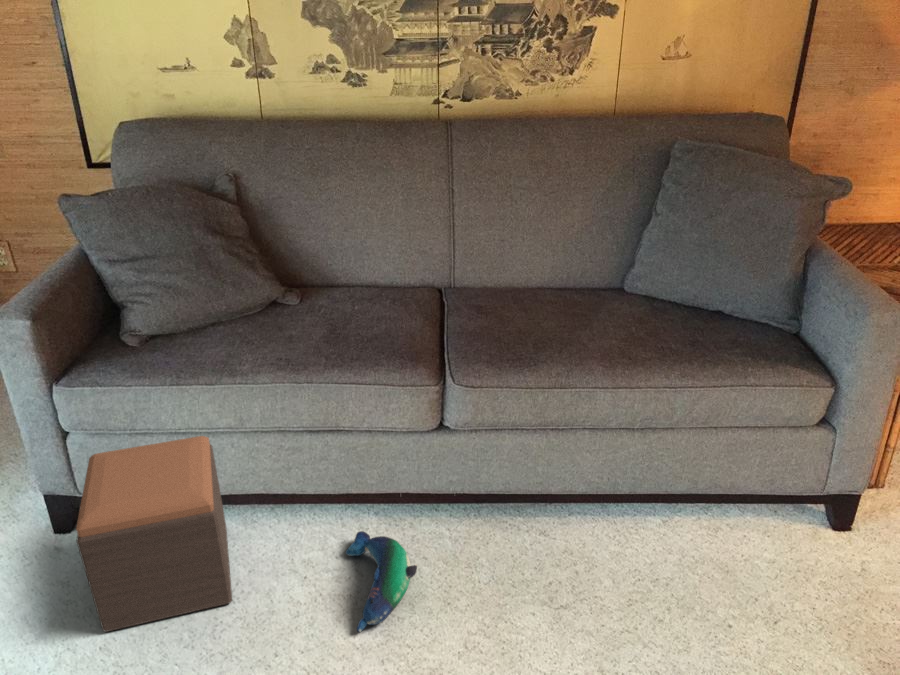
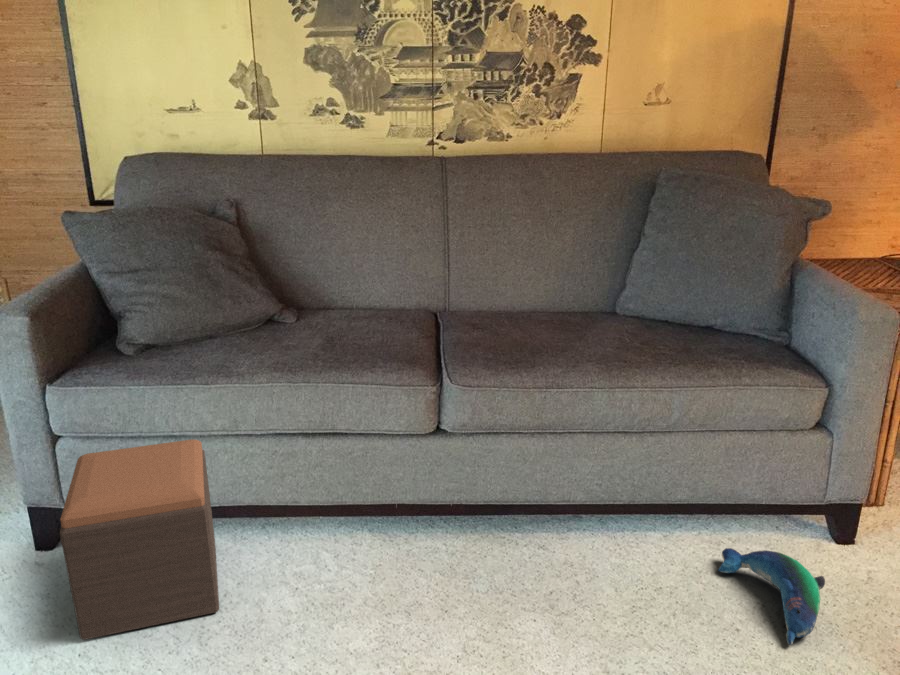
plush toy: present [346,531,417,632] -> present [718,548,825,645]

